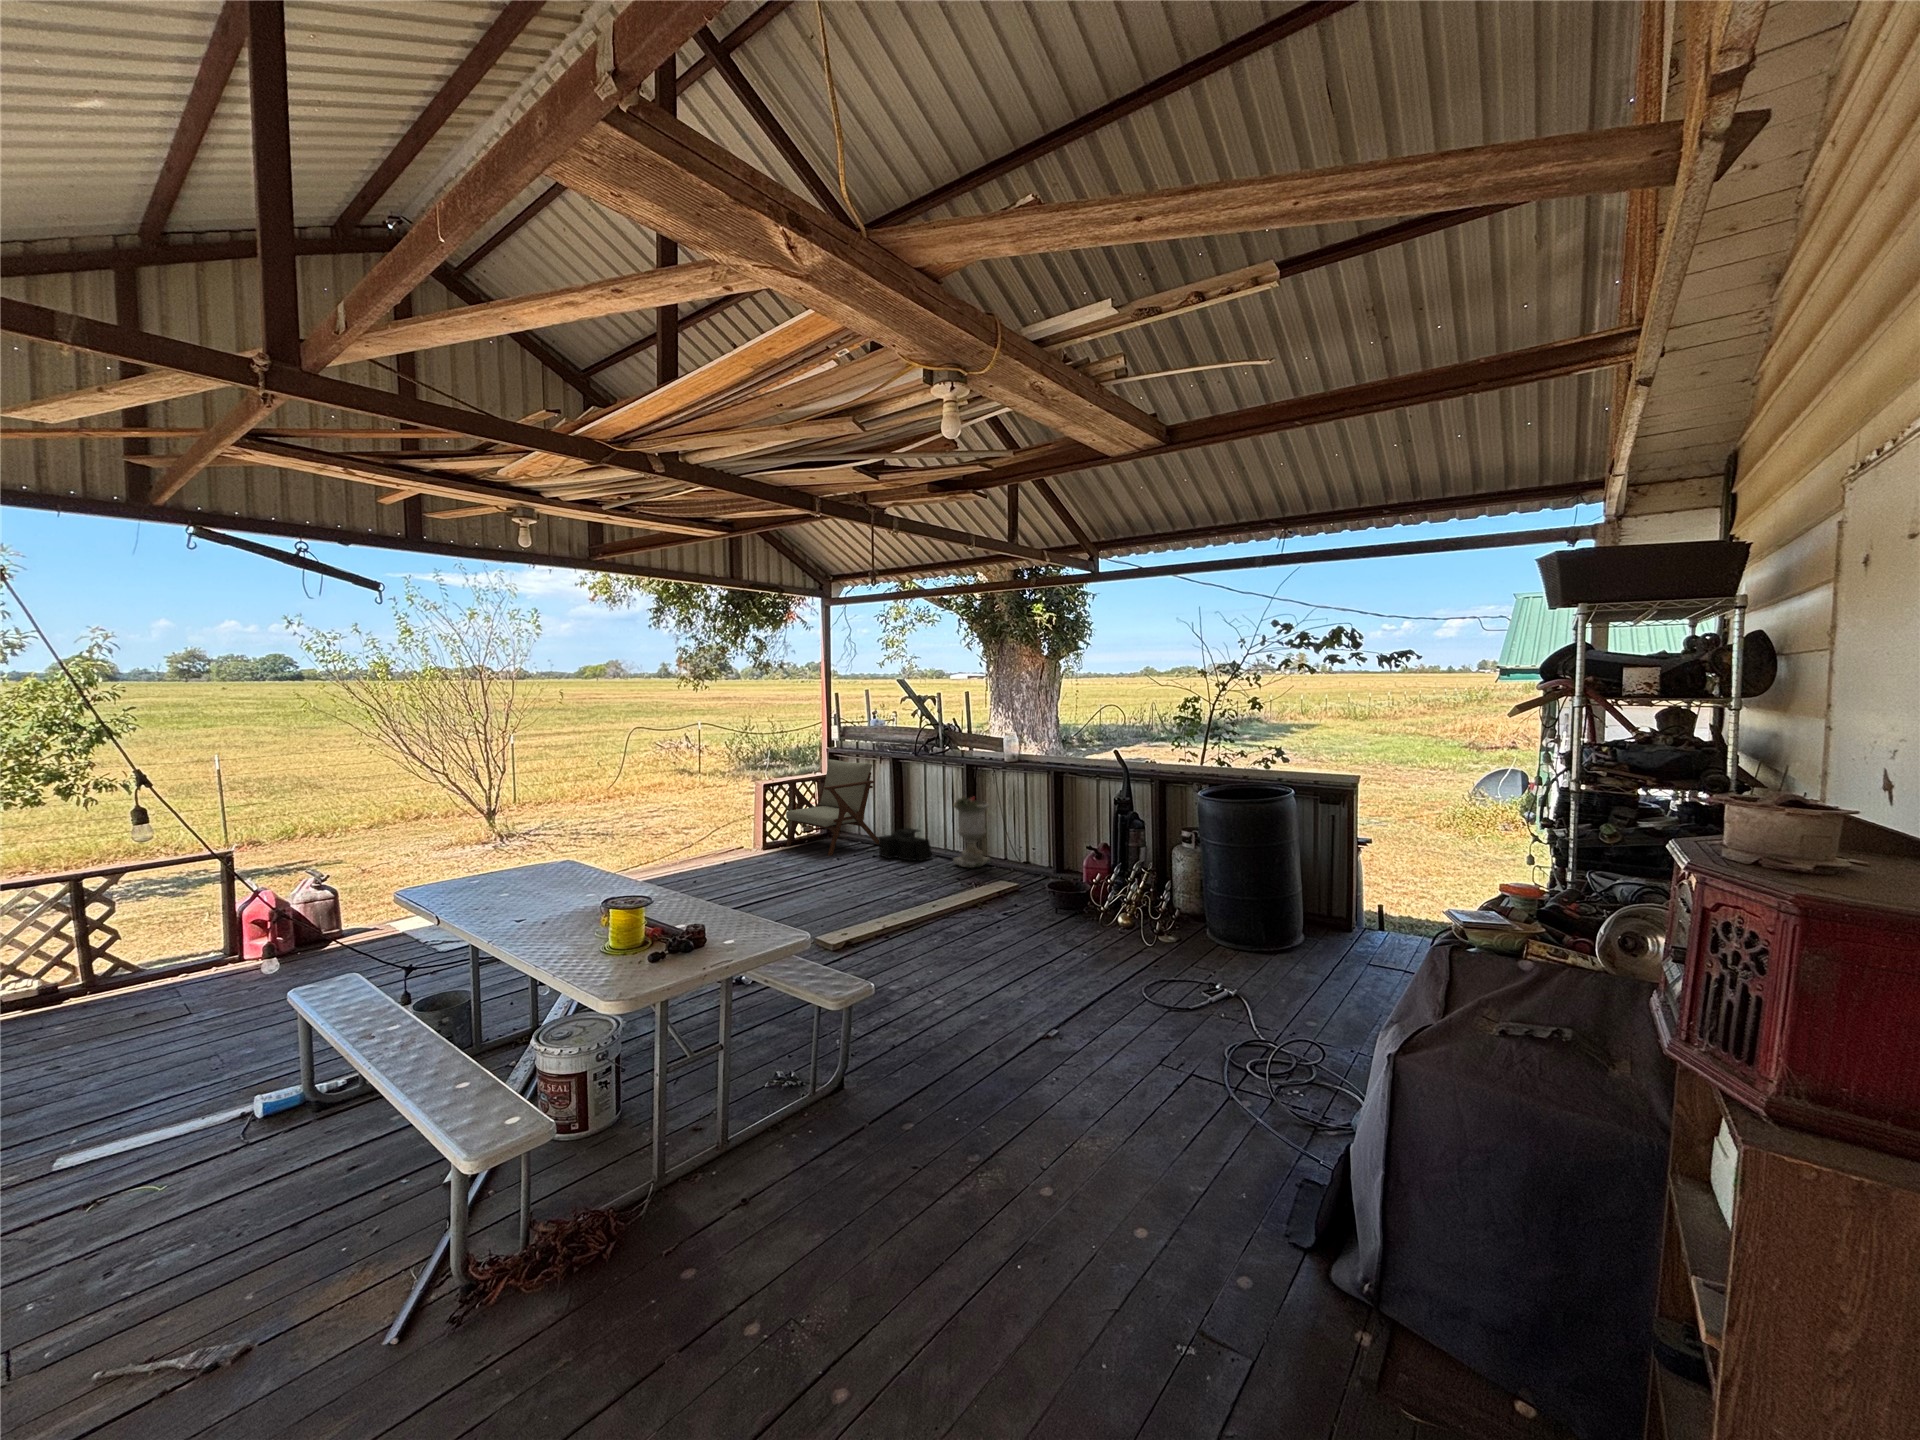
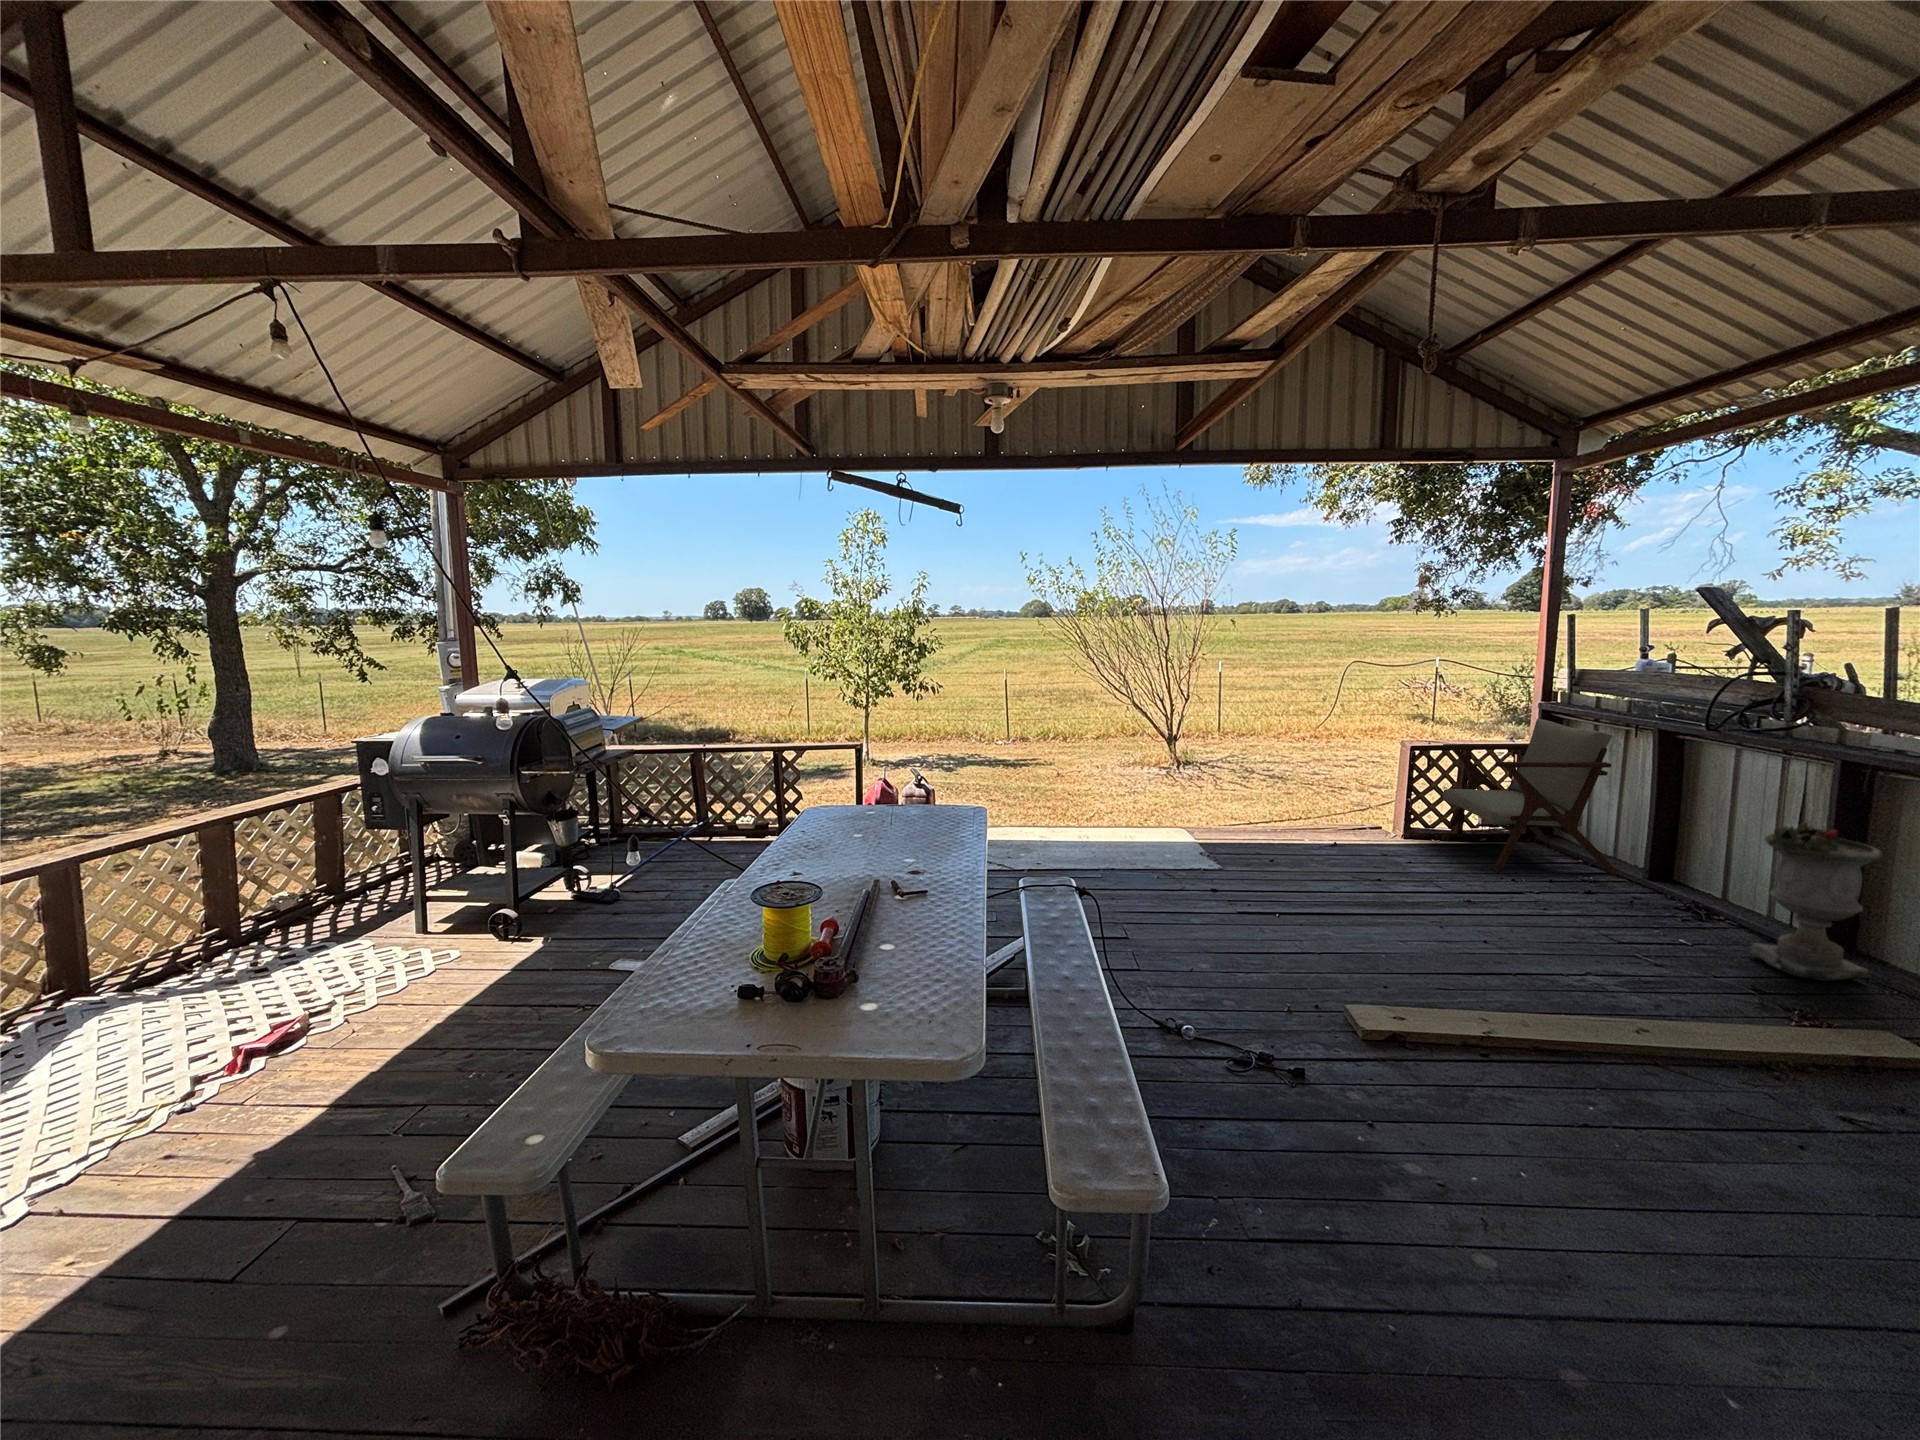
storage bin: present [879,828,932,861] -> none [1591,858,1710,928]

